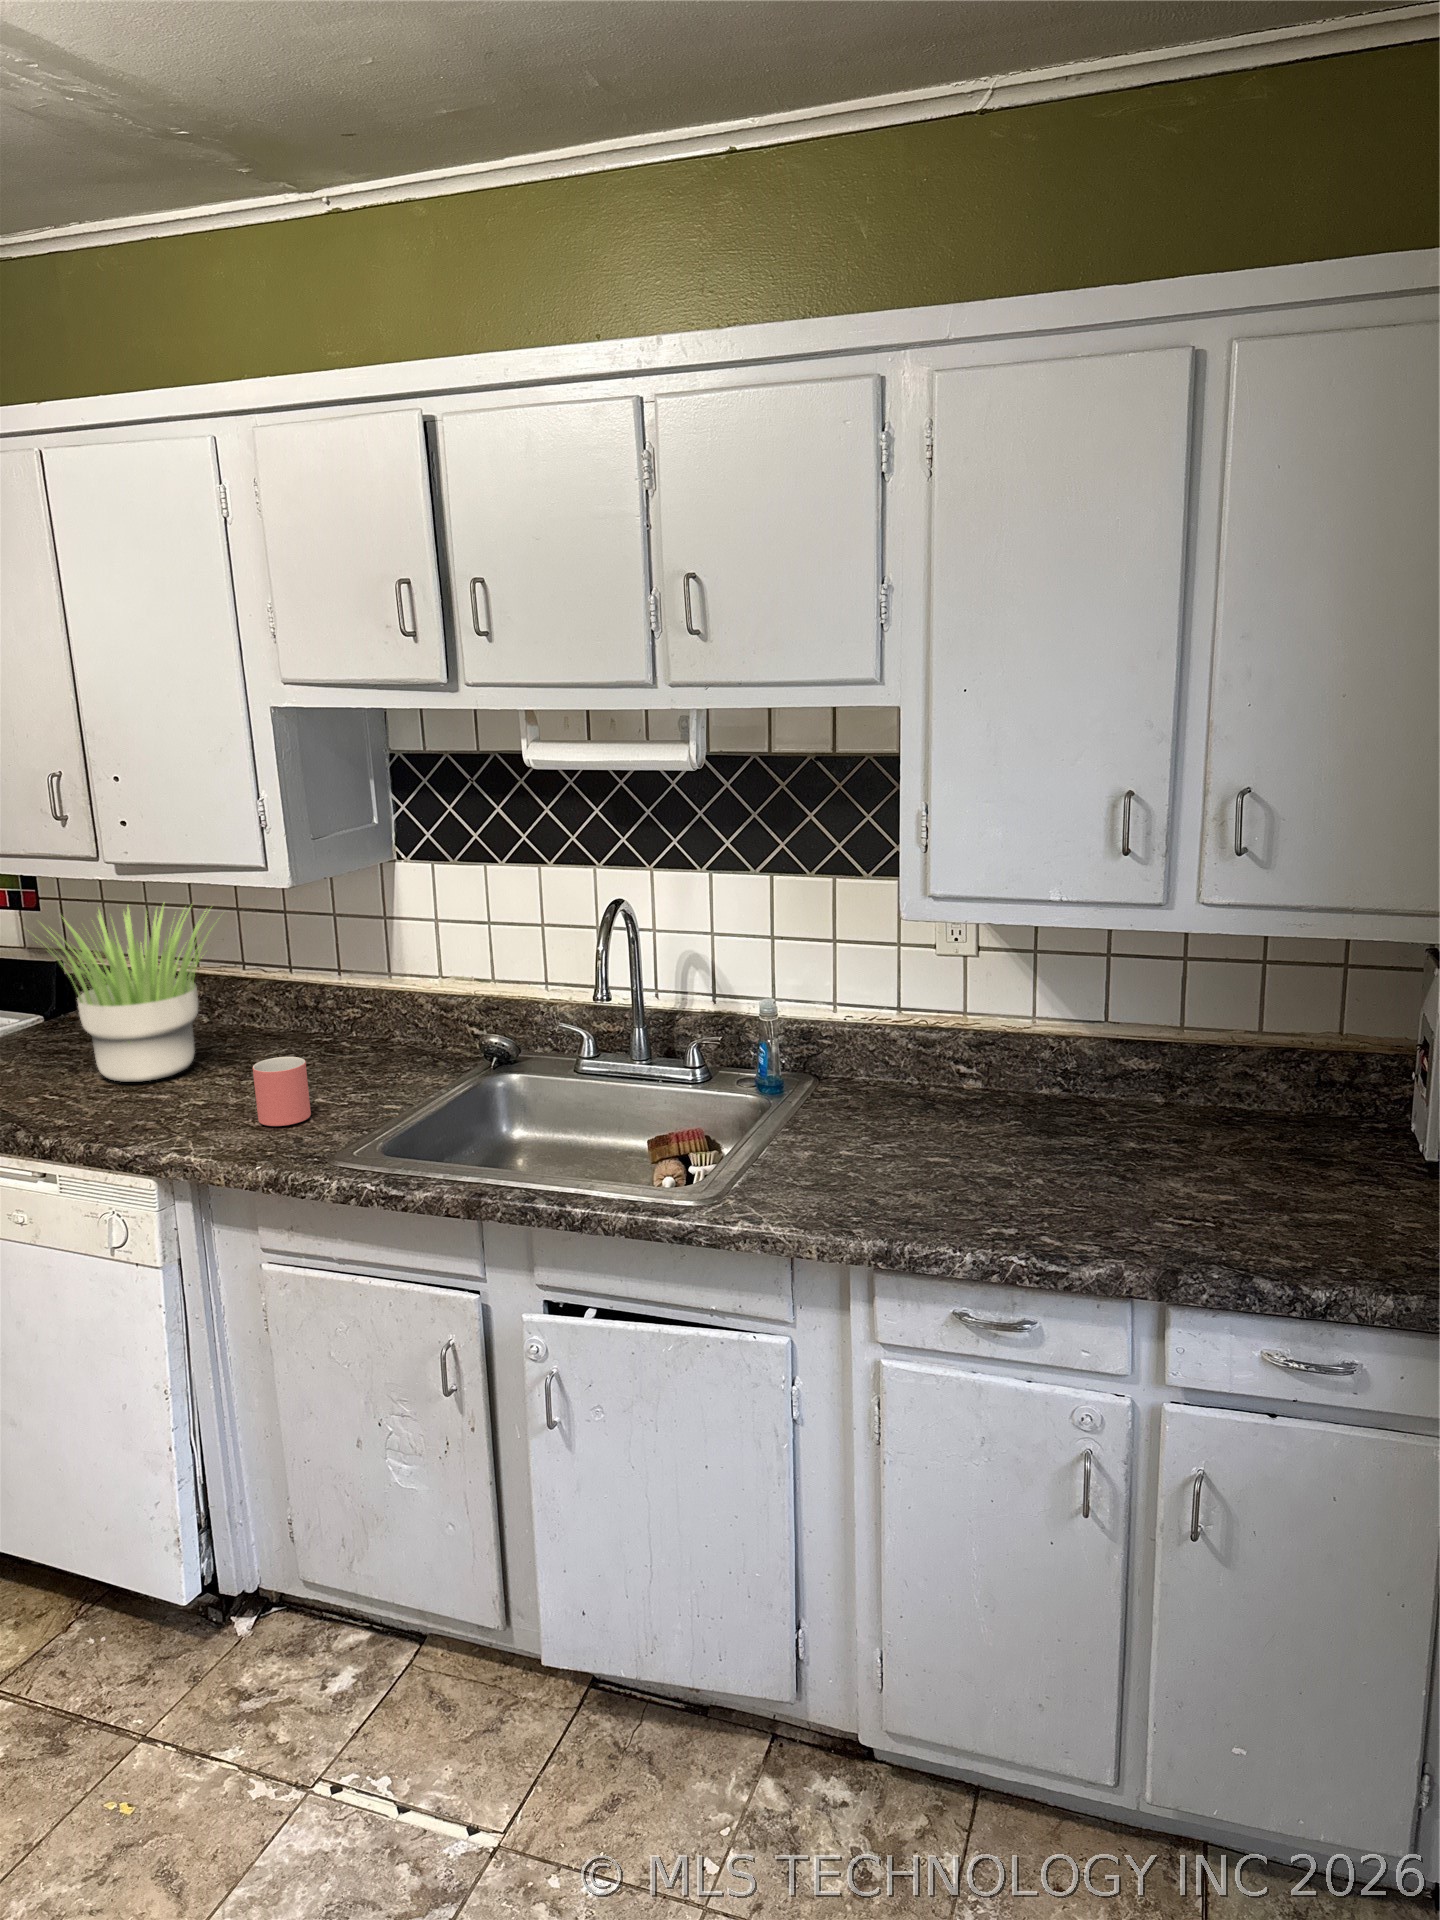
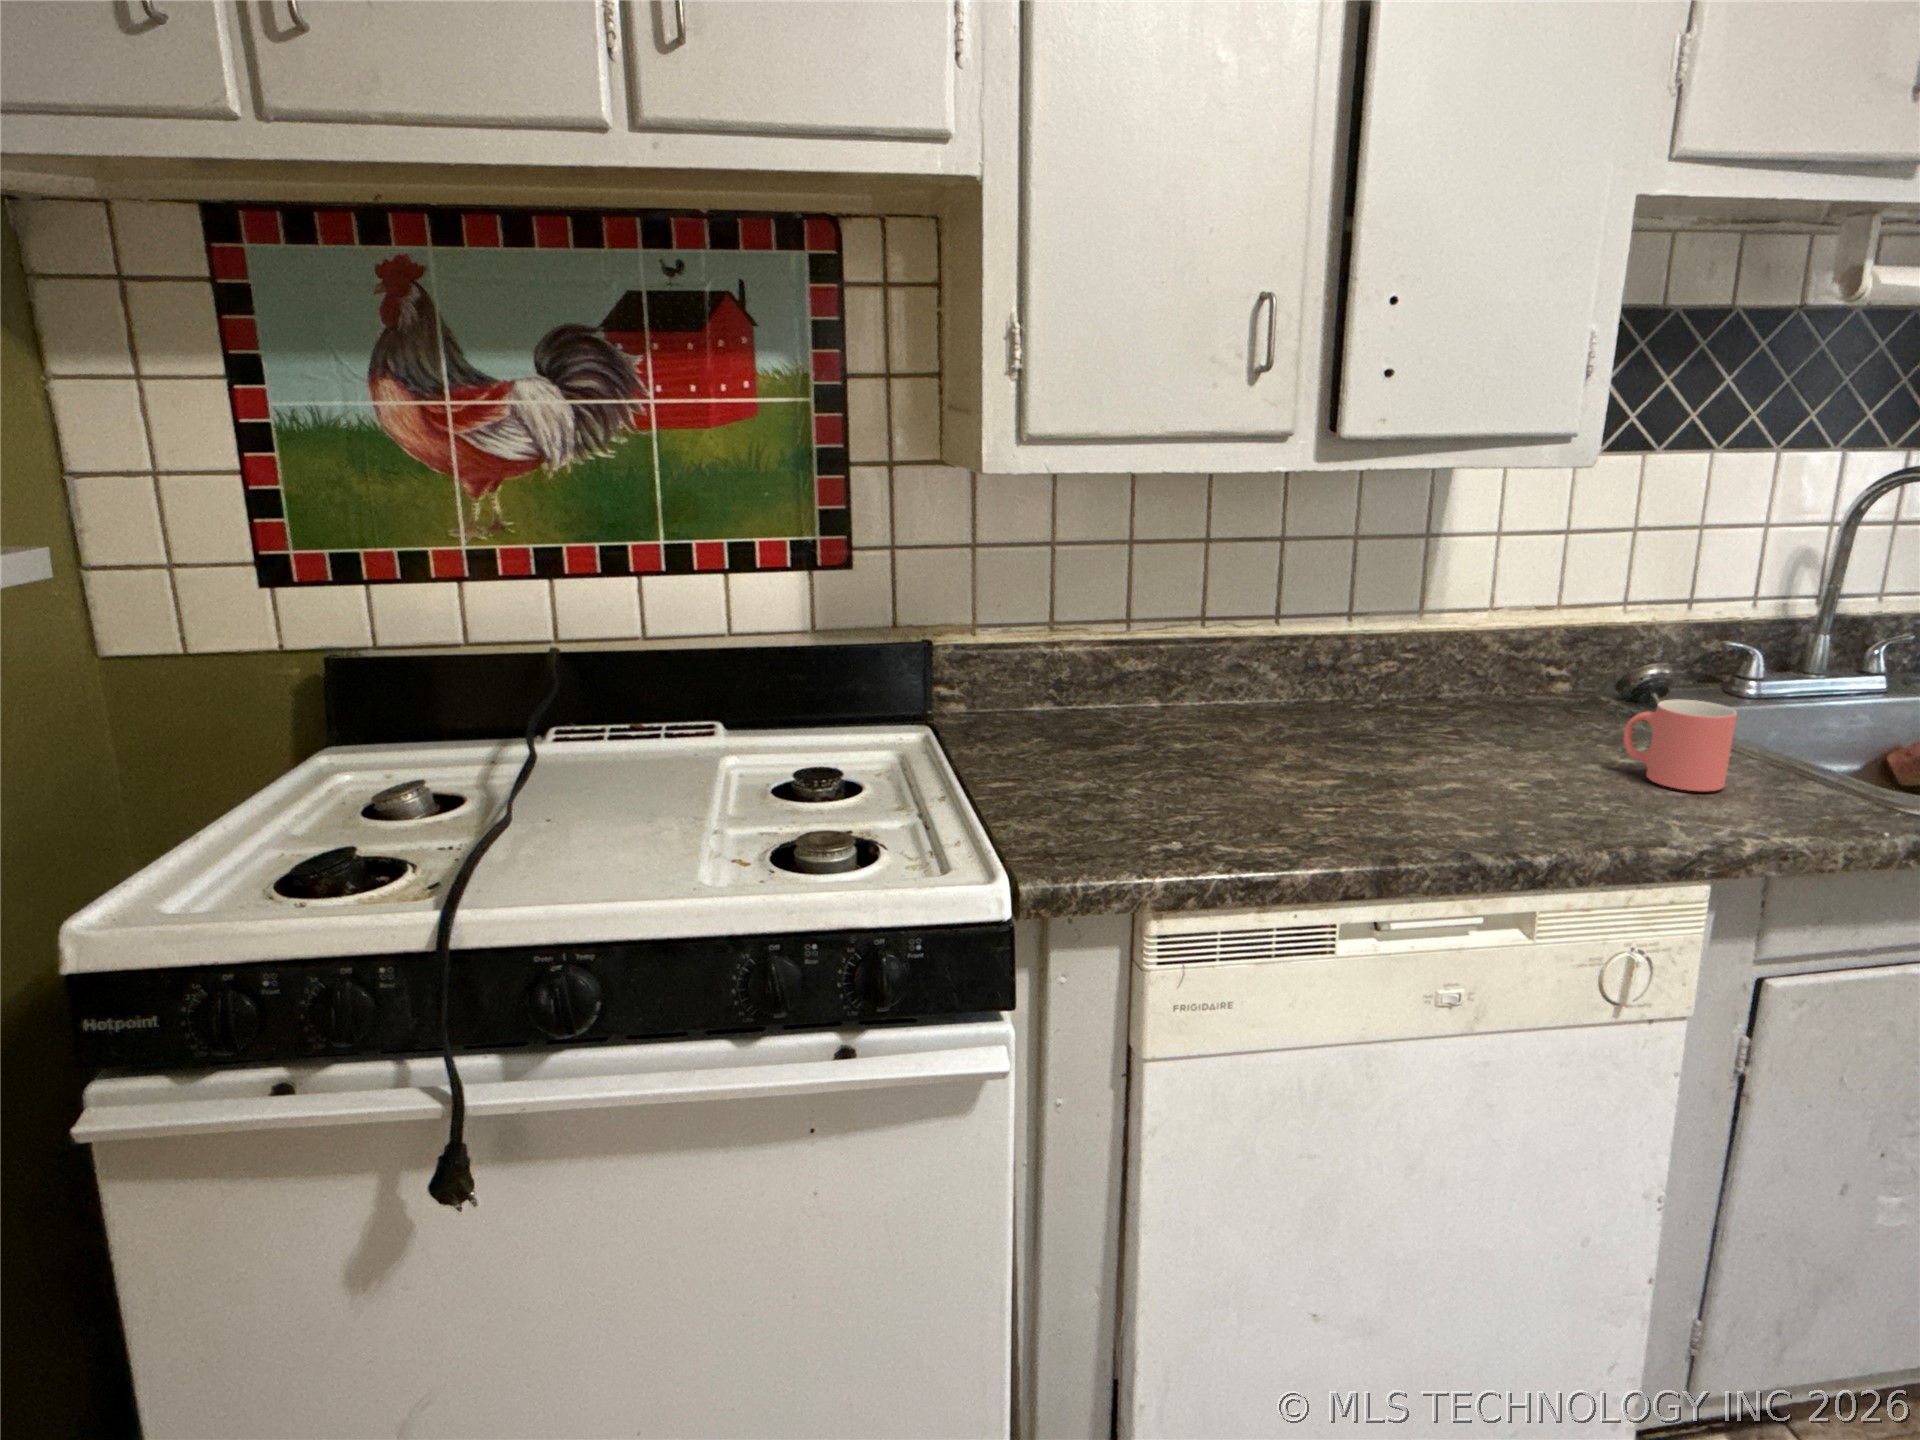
potted plant: present [39,907,210,1082] -> none [1204,522,1497,779]

